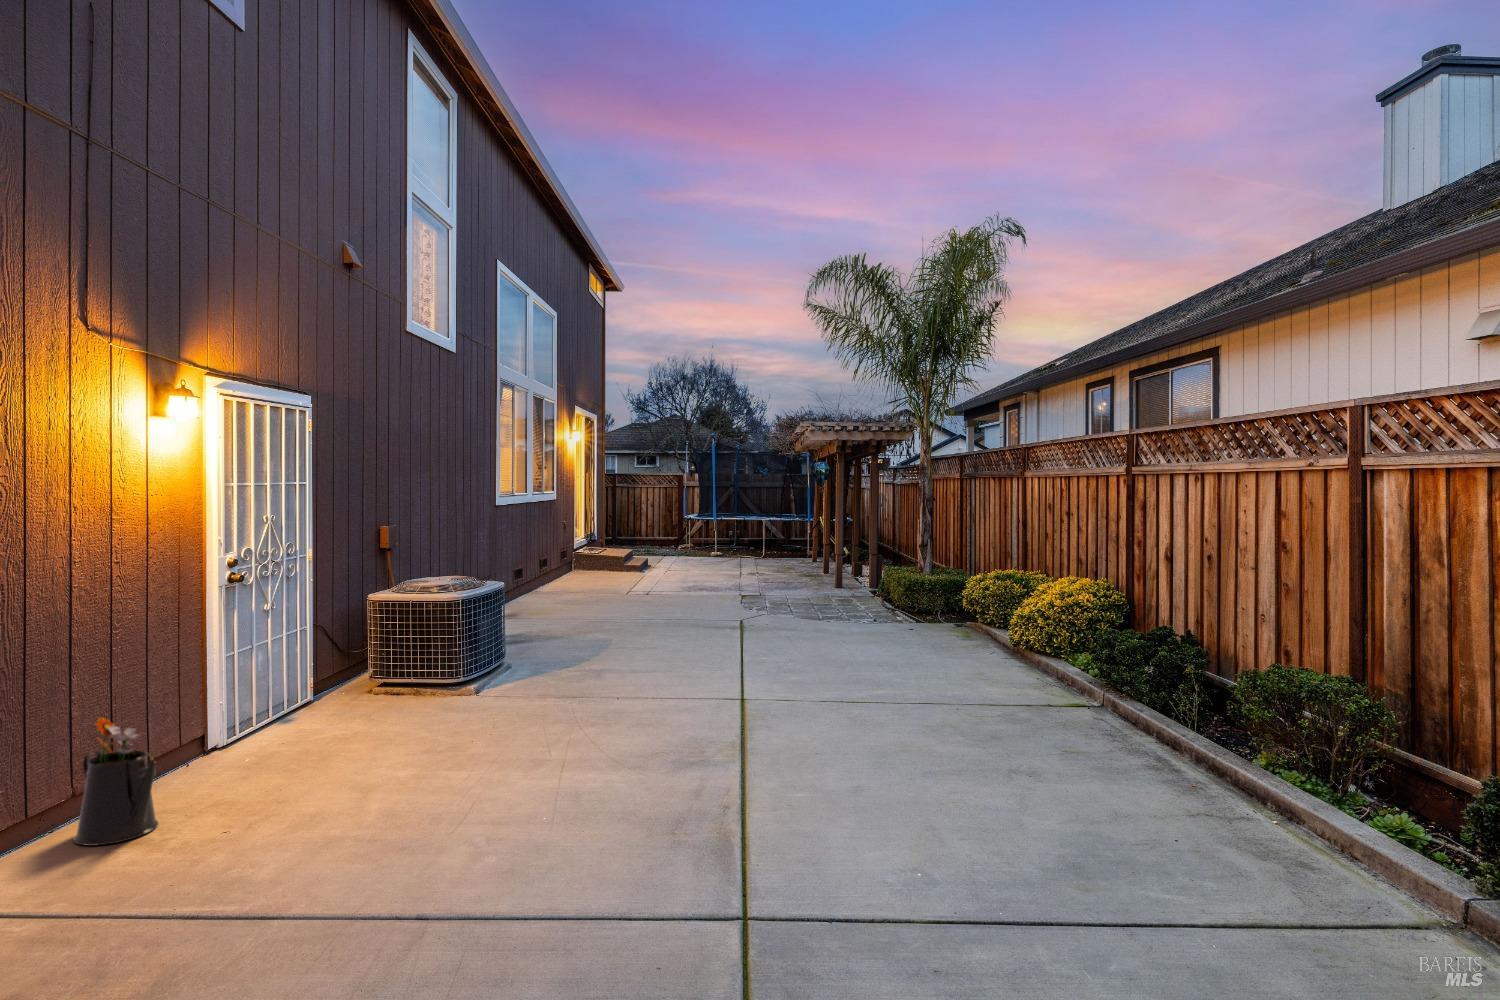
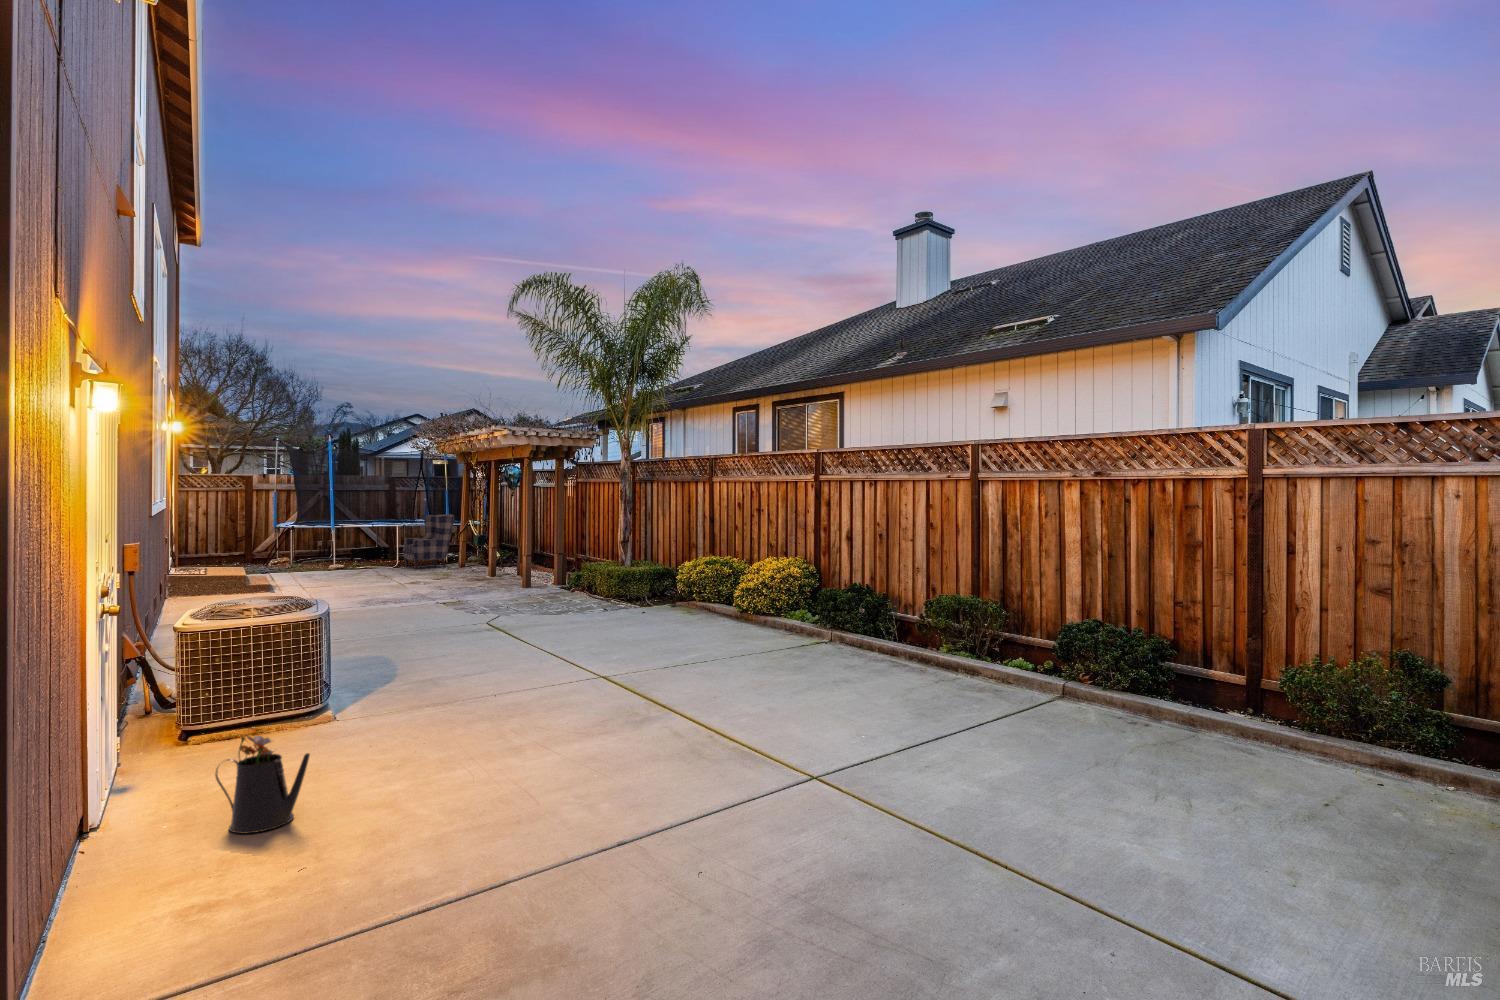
chair: none [767,509,813,560] -> present [403,514,454,569]

